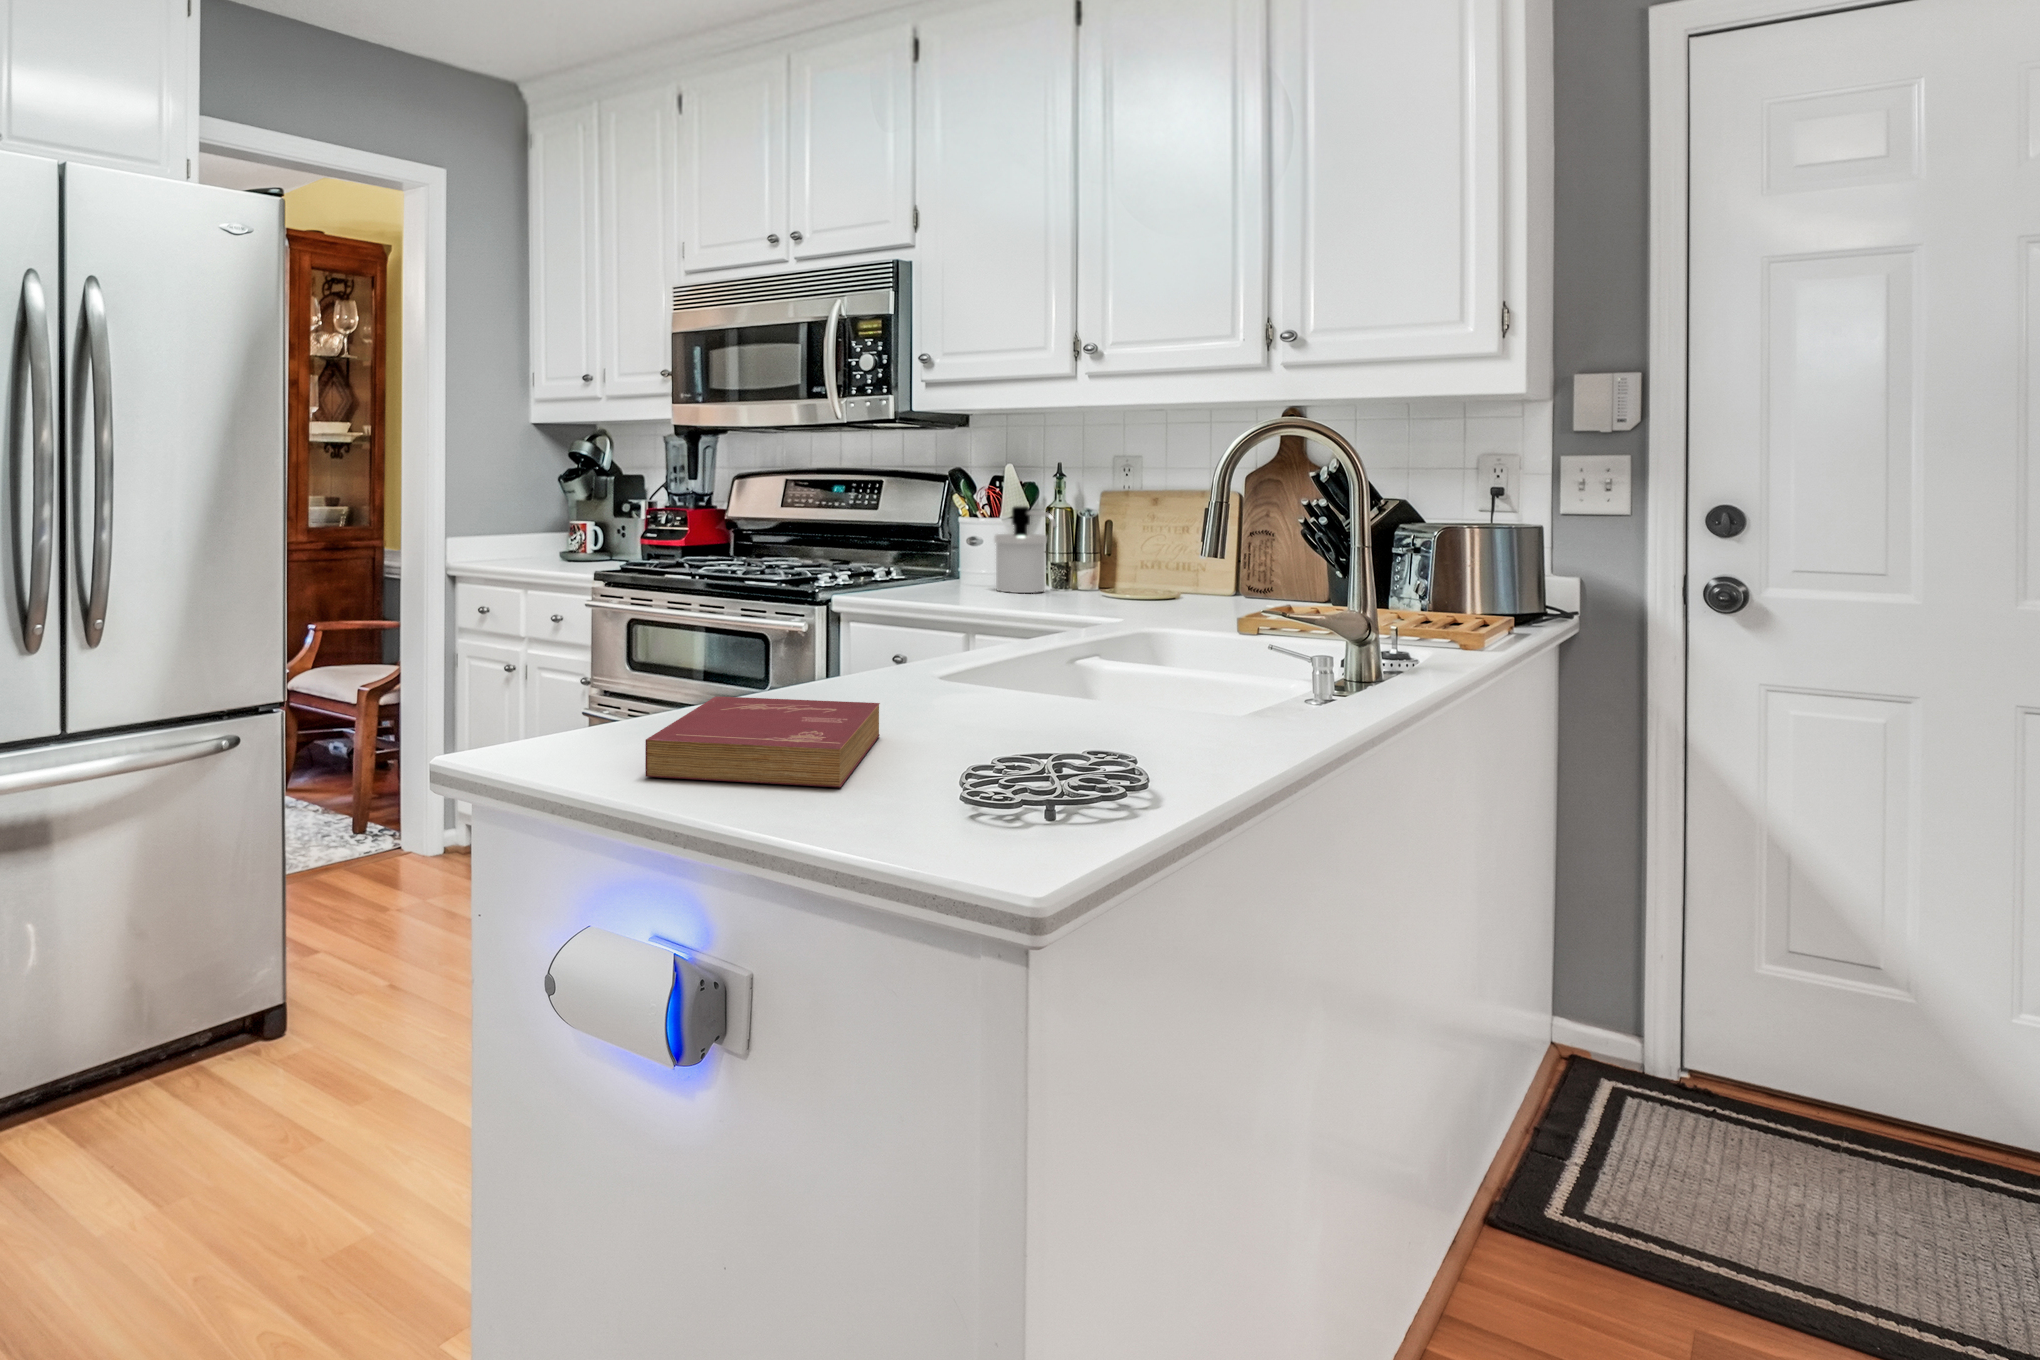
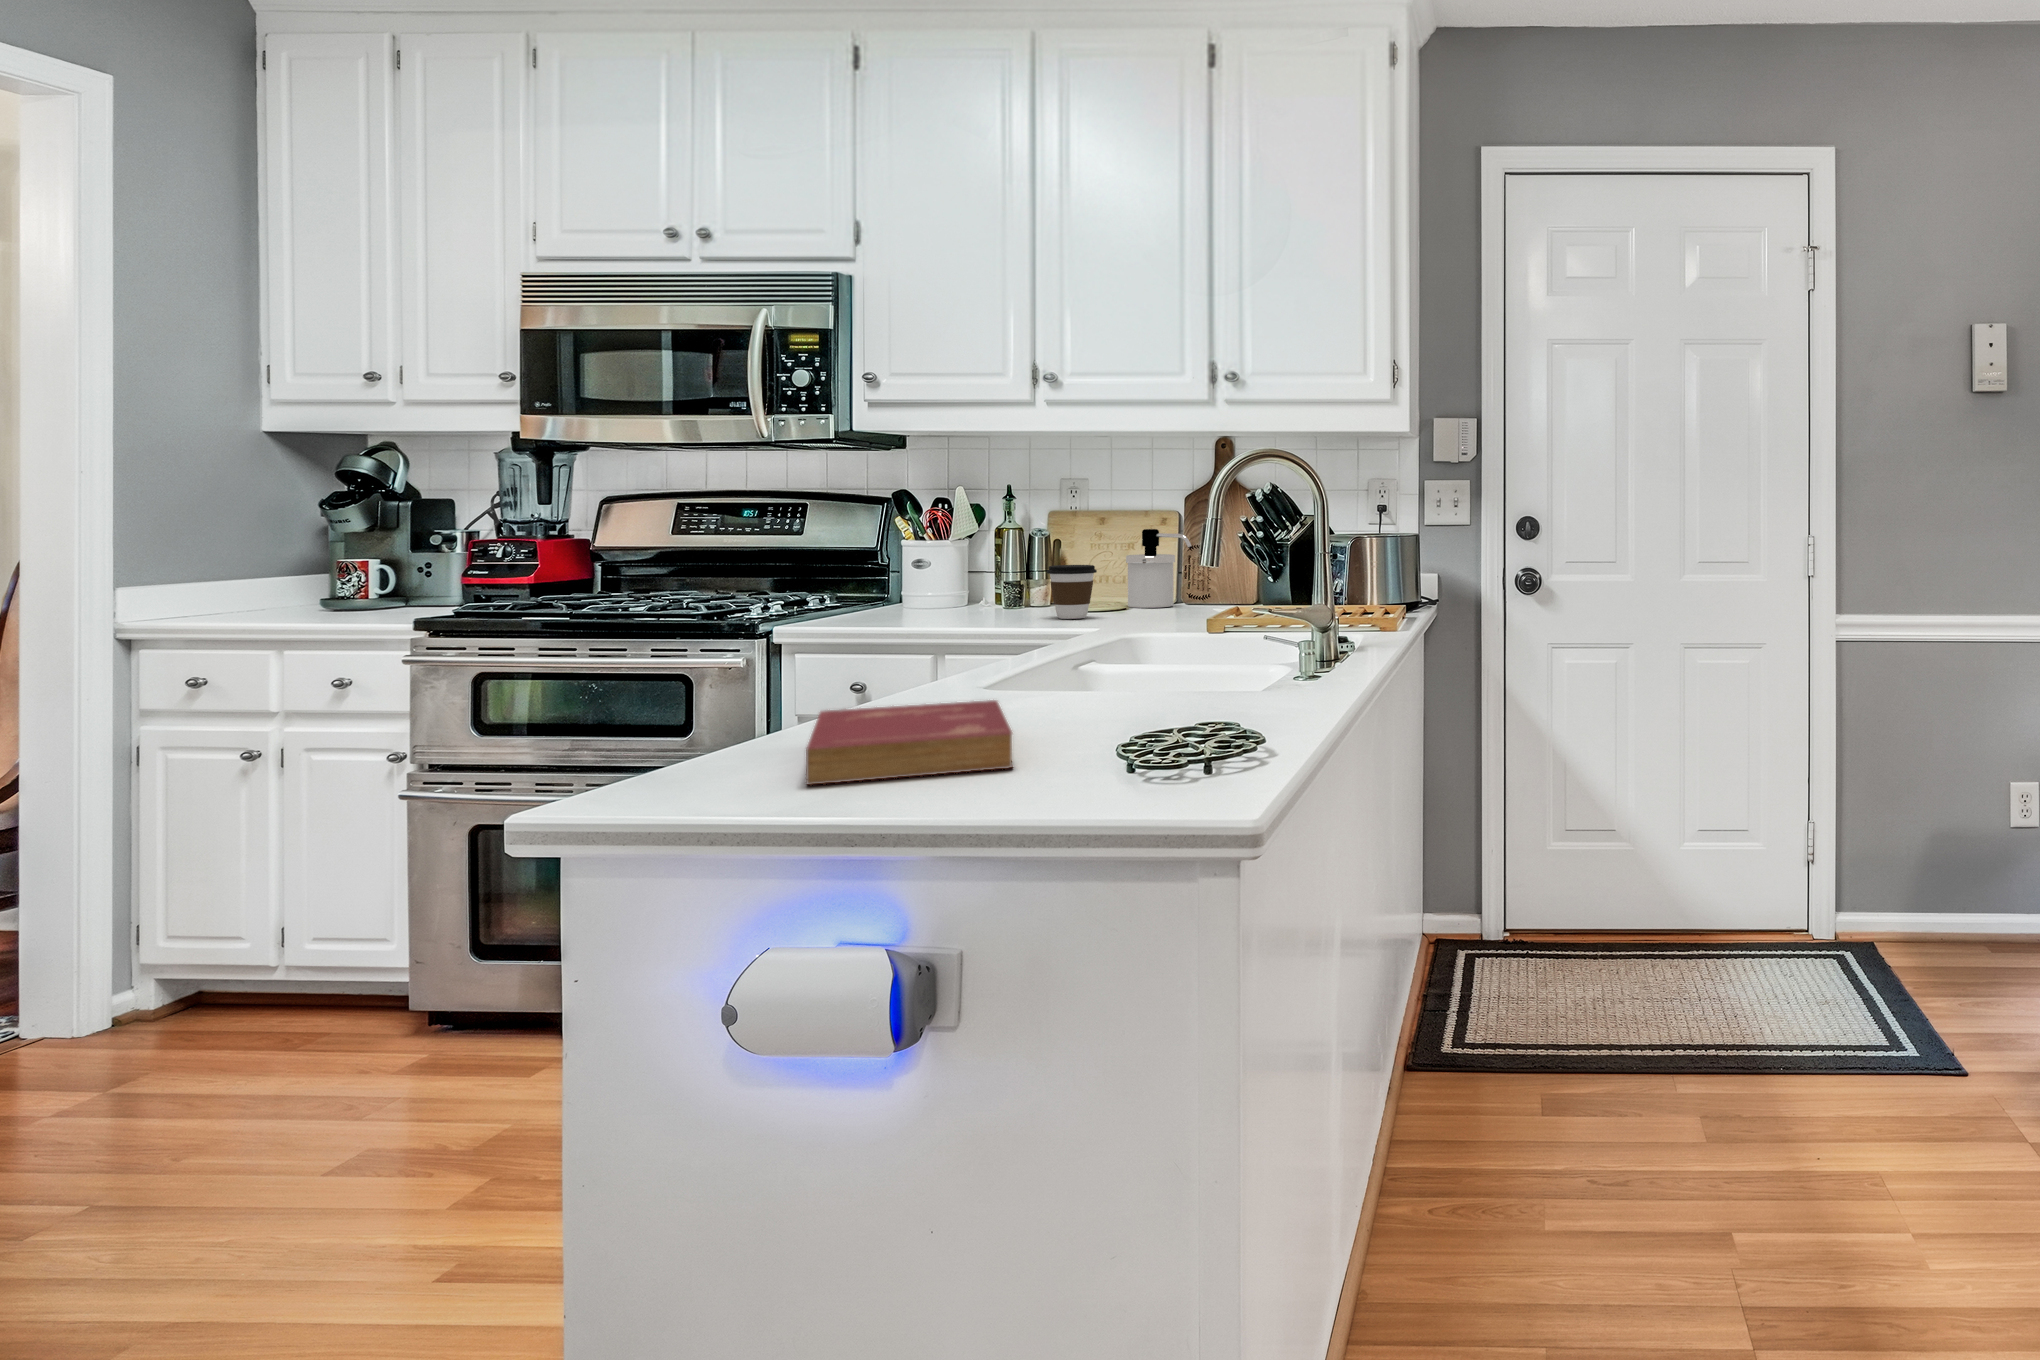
soap dispenser: present [995,506,1057,593] -> present [1126,529,1192,608]
coffee cup: none [1076,549,1128,608] -> present [1047,565,1097,619]

